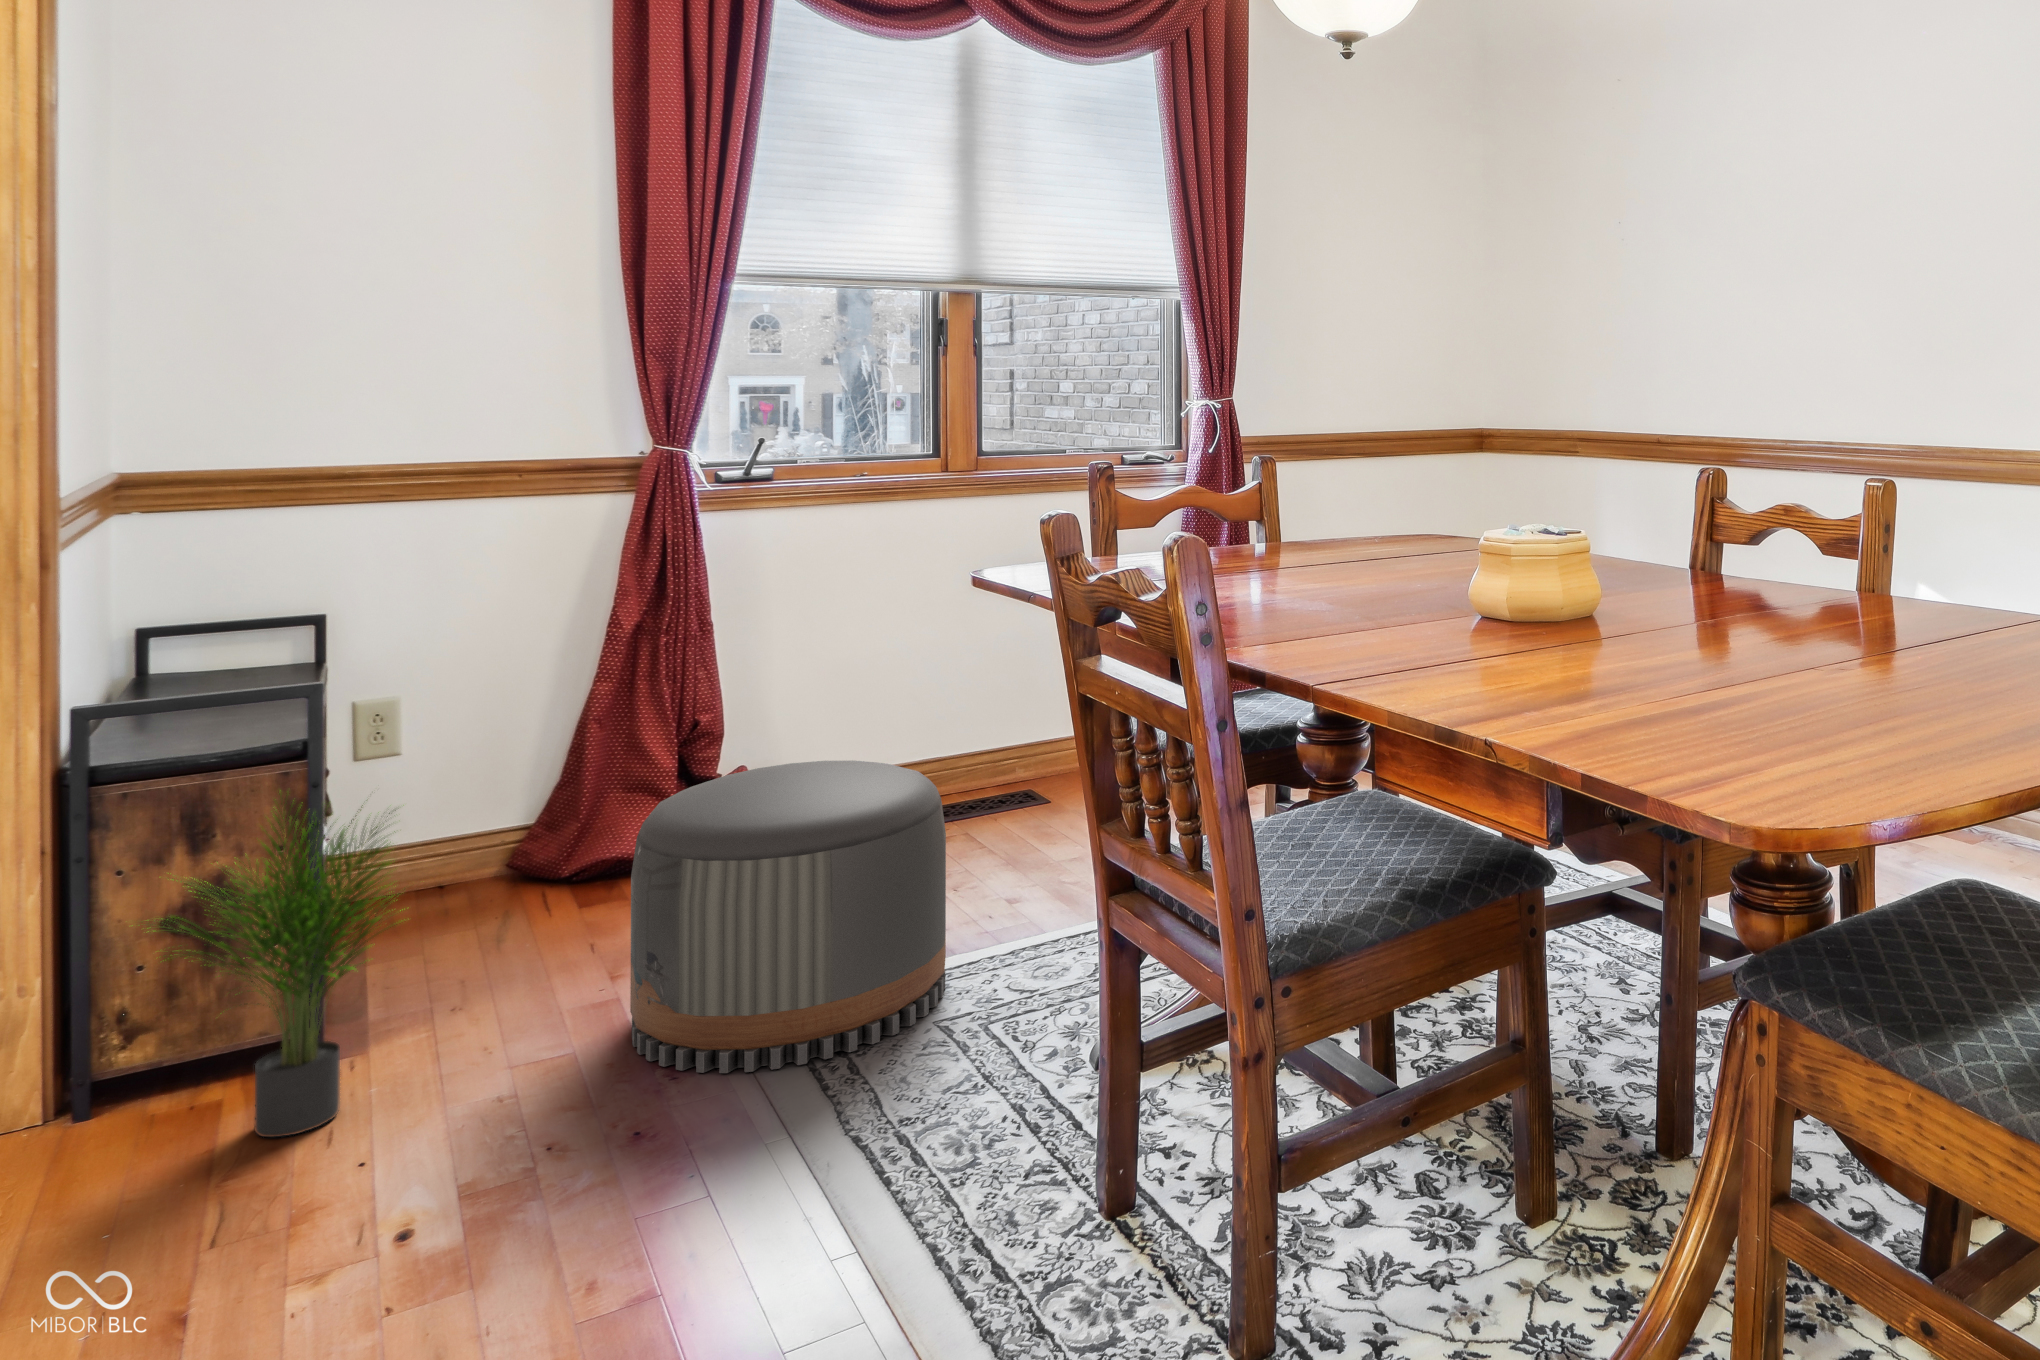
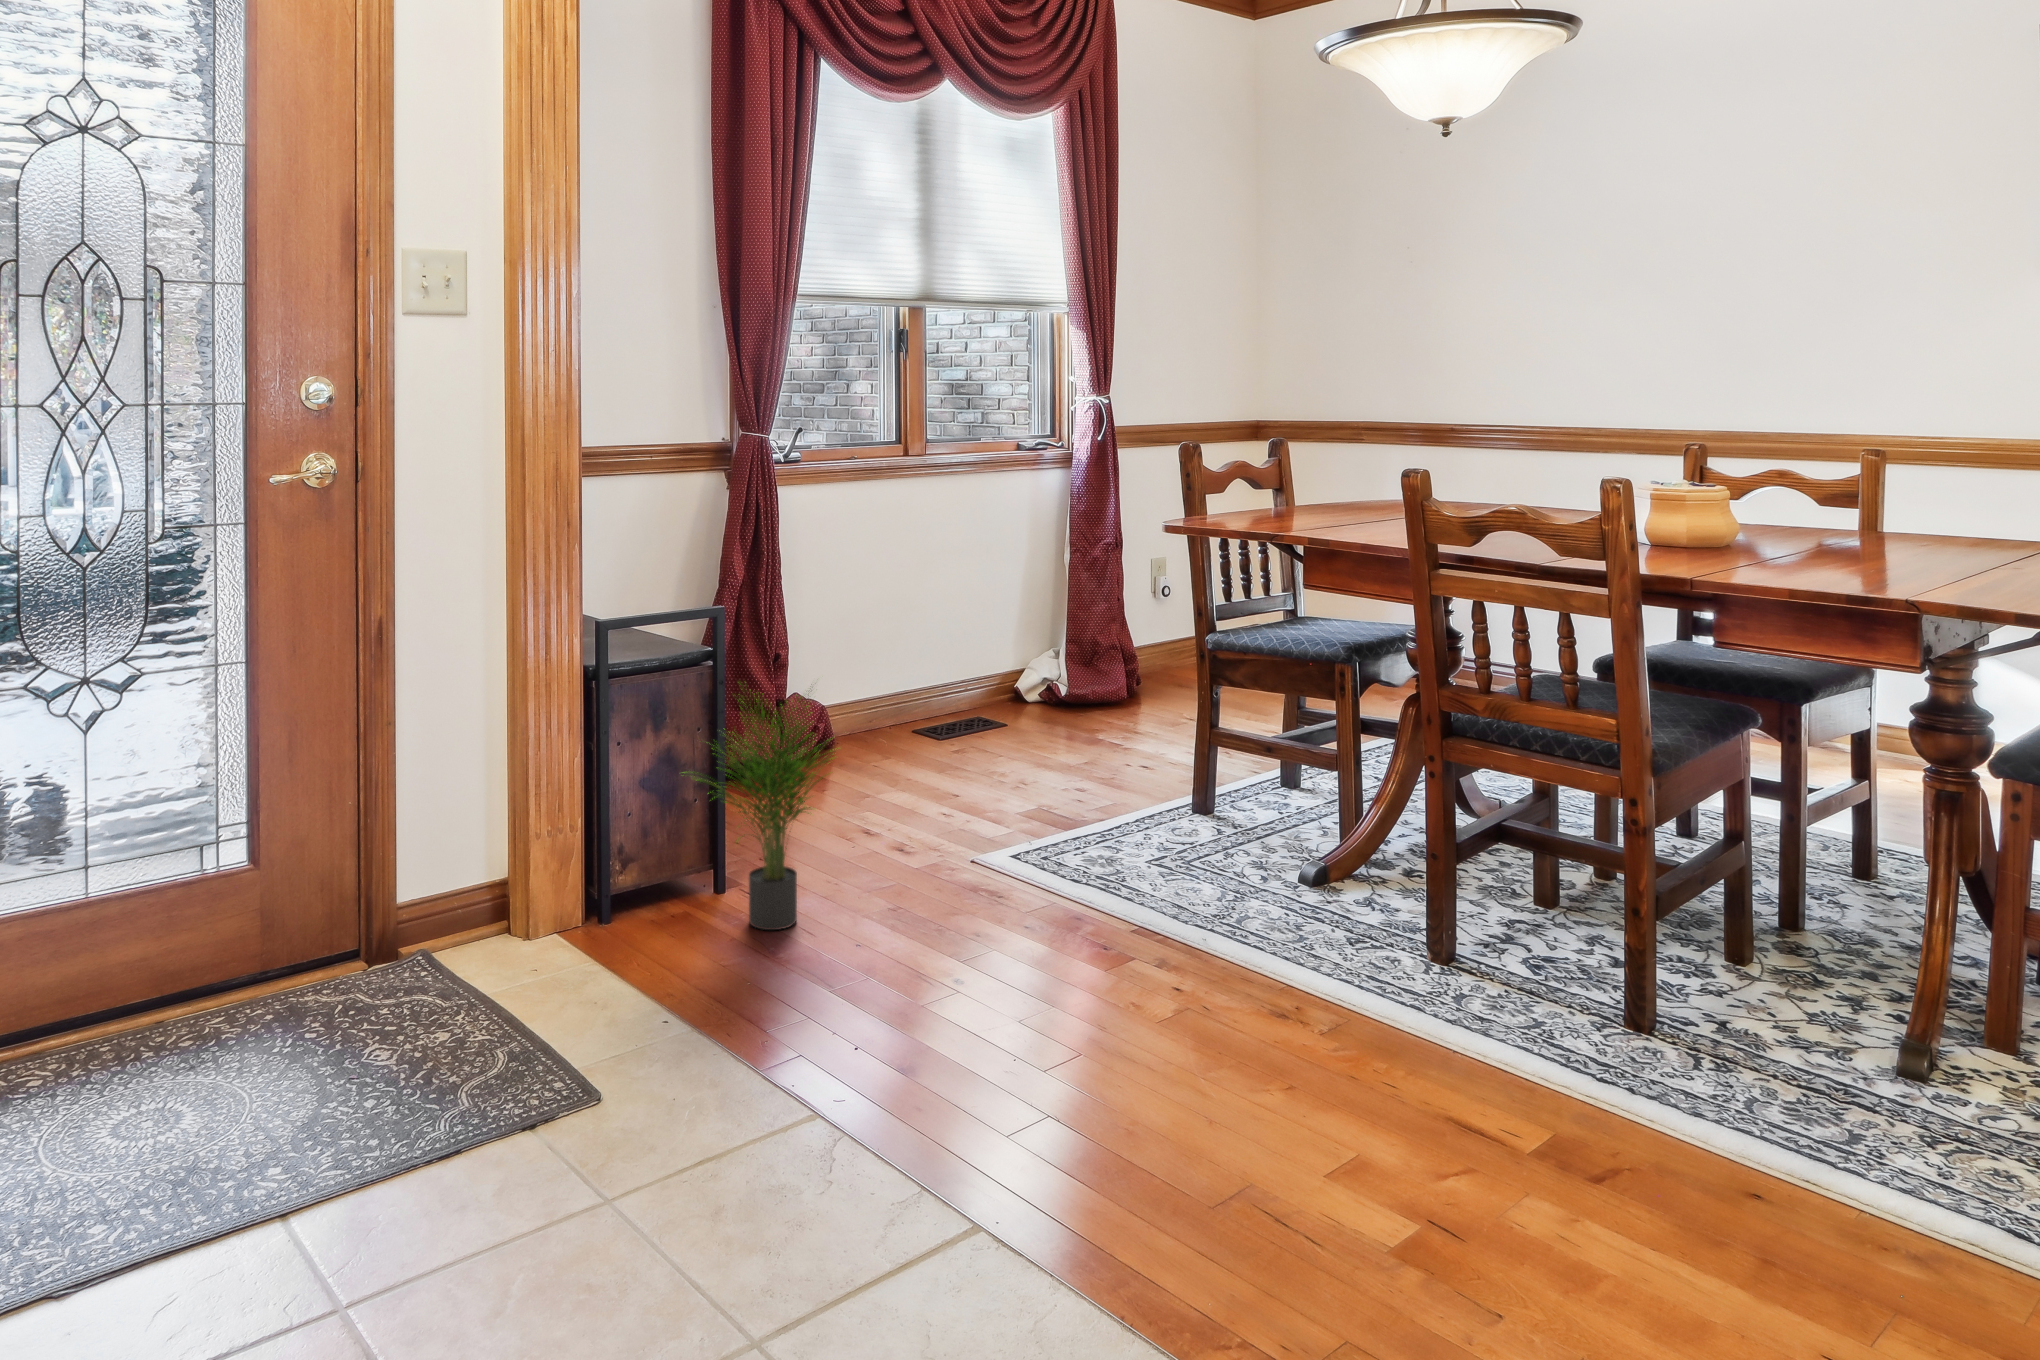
pouf: present [630,760,946,1073] -> none [915,671,1130,892]

